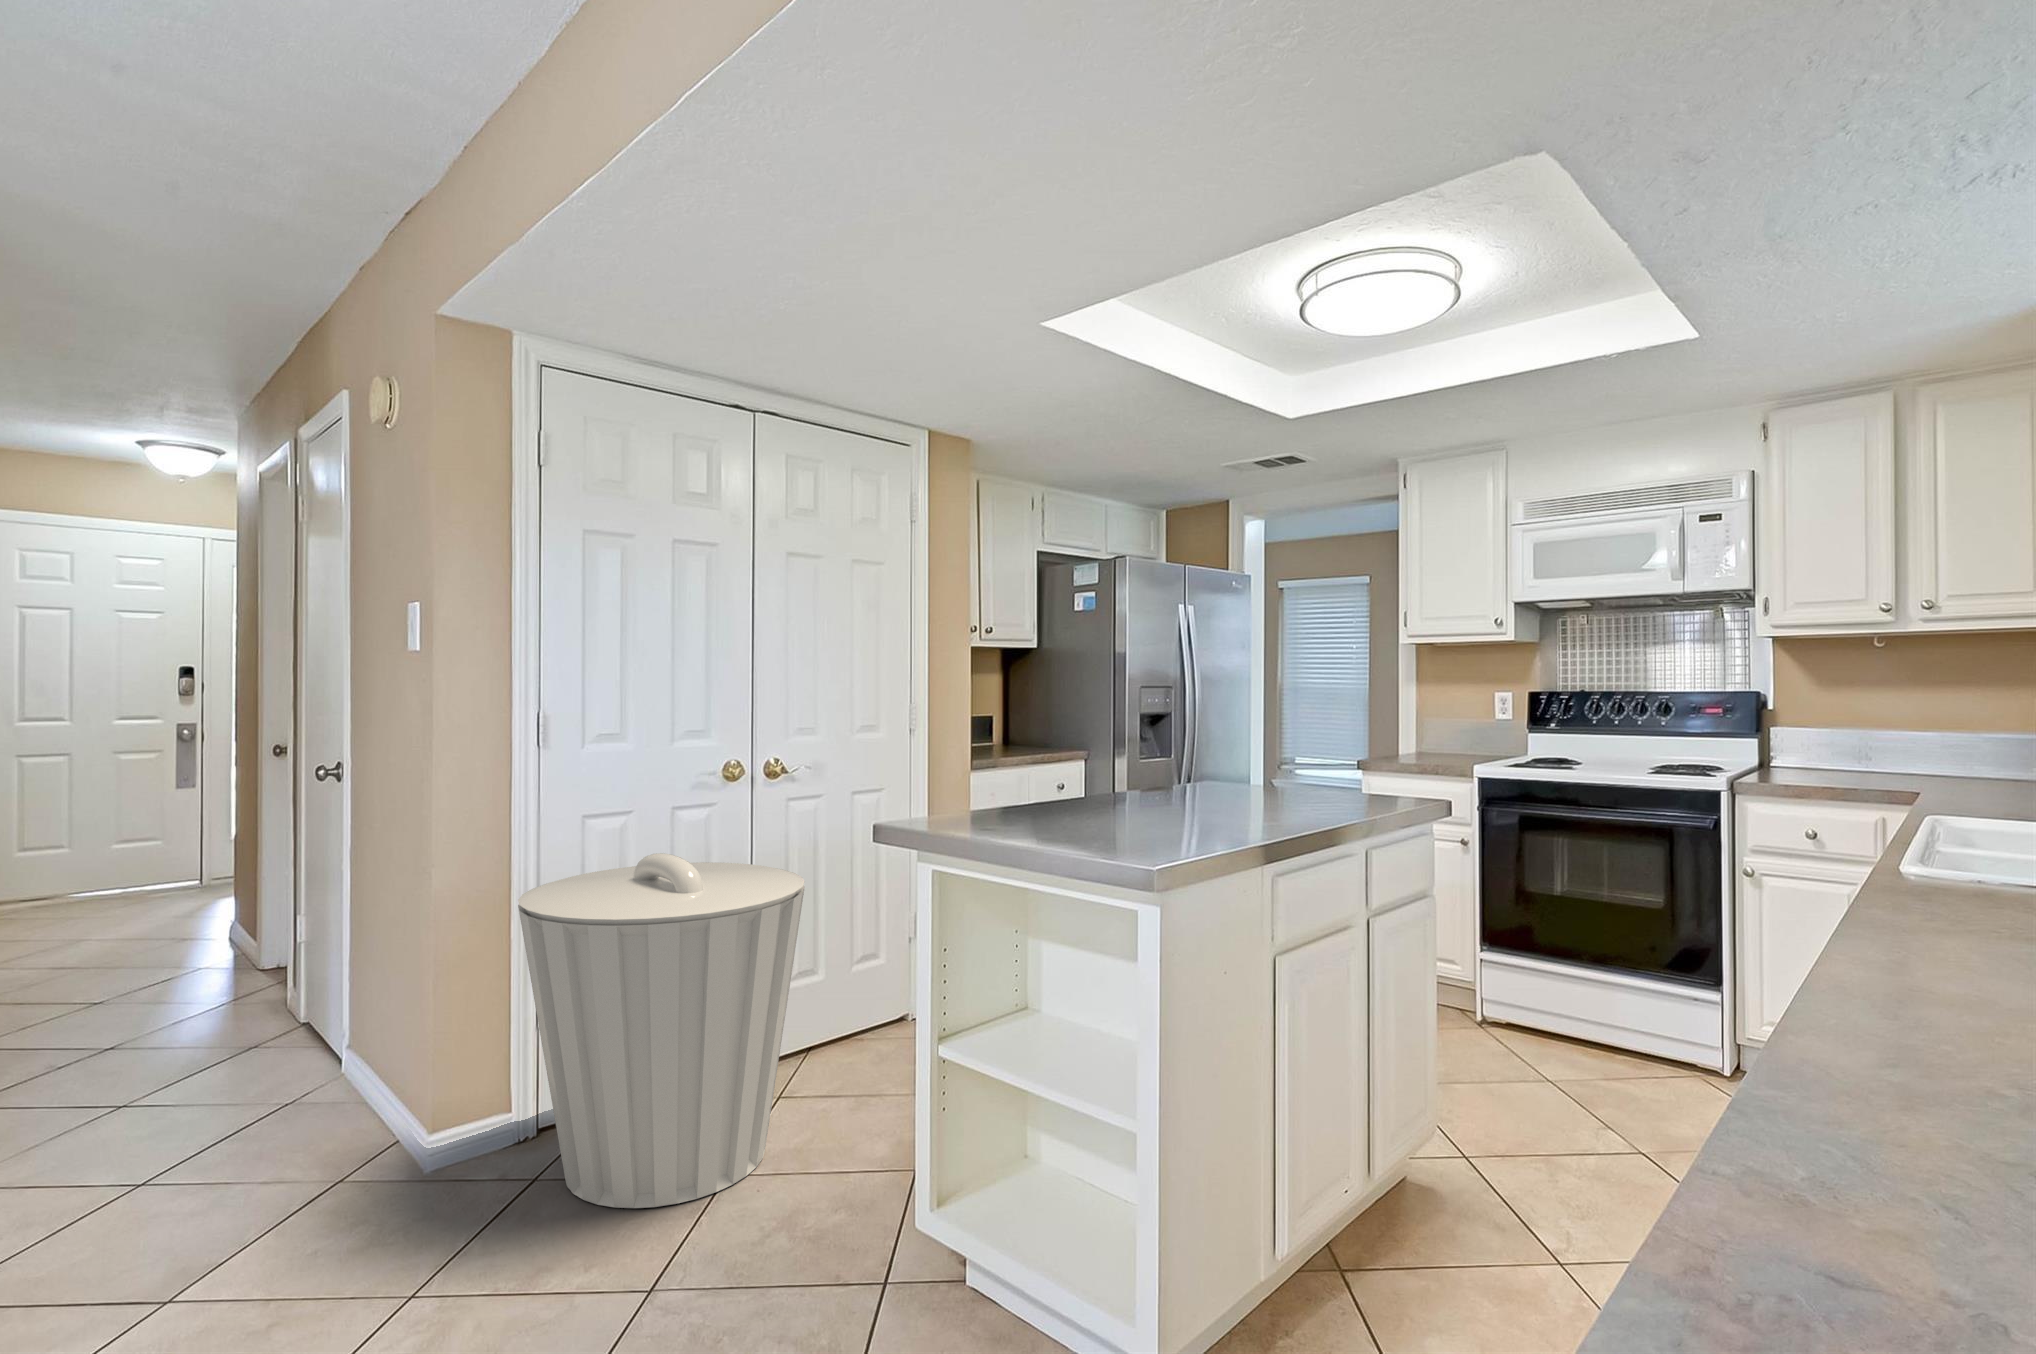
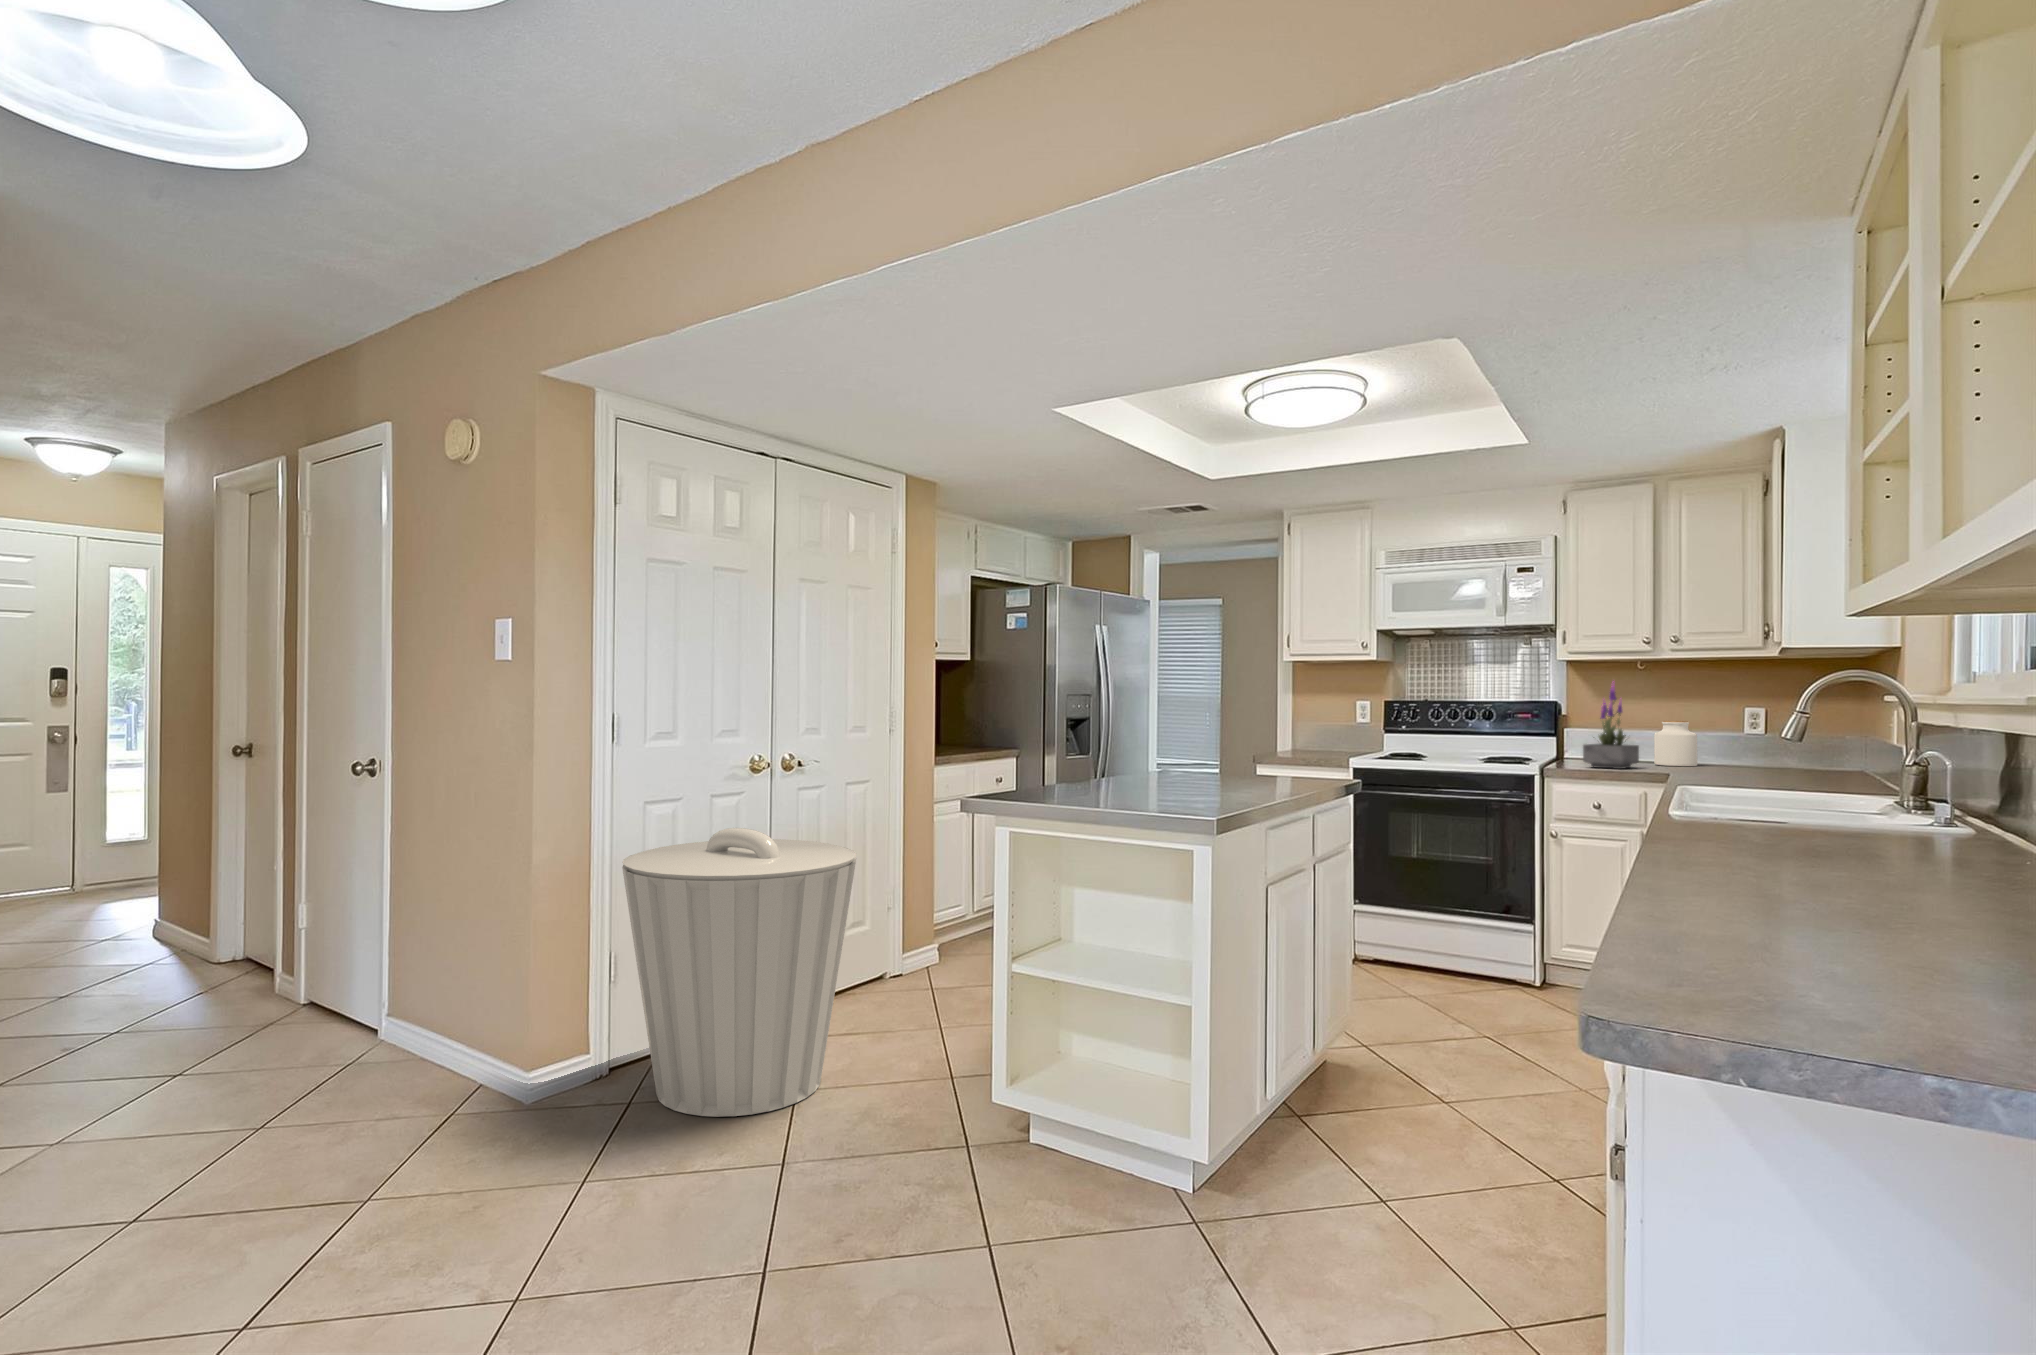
potted plant: none [1797,662,1882,782] -> present [1583,681,1639,769]
jar: none [1905,716,1971,778] -> present [1654,721,1697,766]

